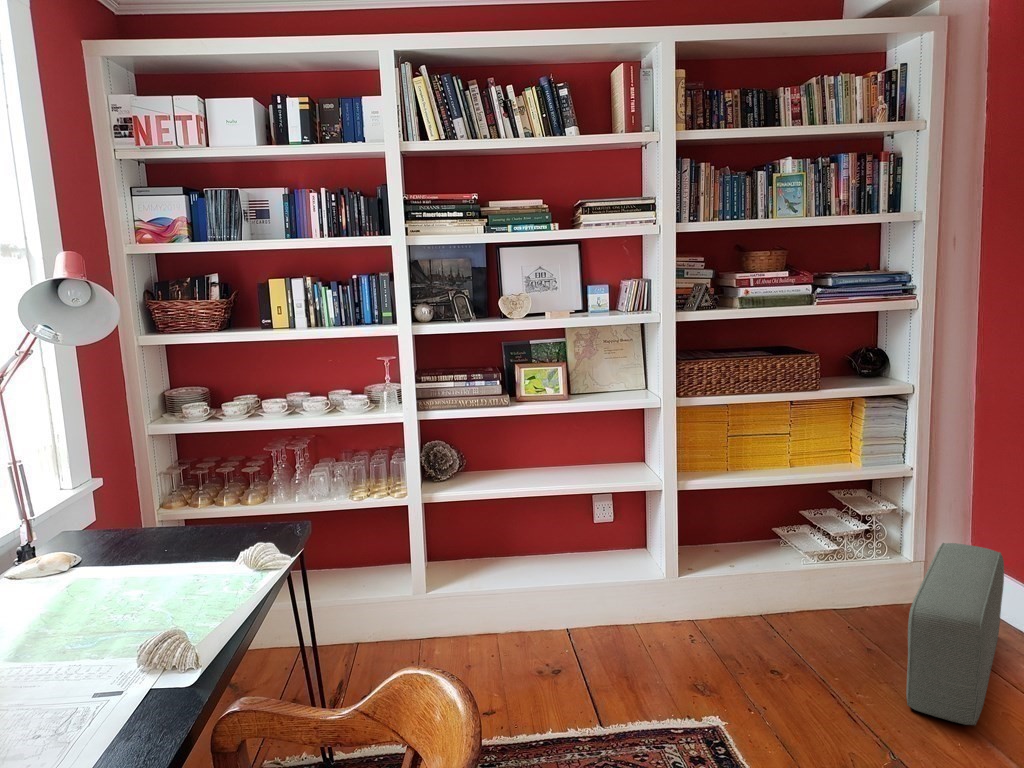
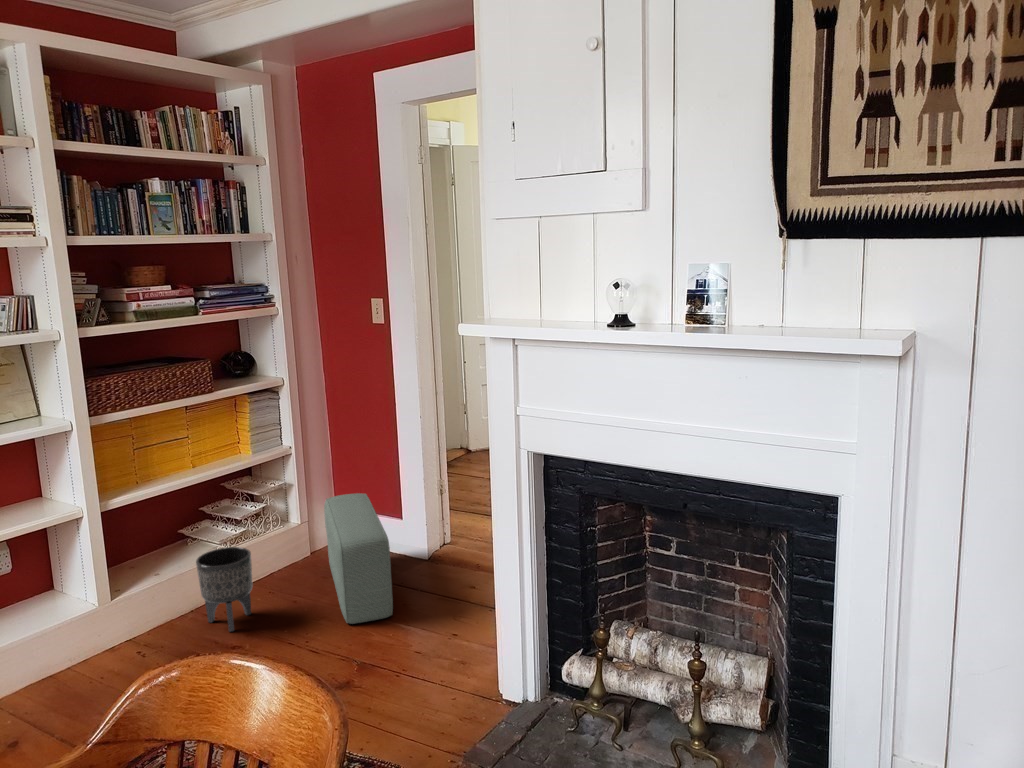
planter: none [757,559,817,653] -> present [196,547,252,632]

